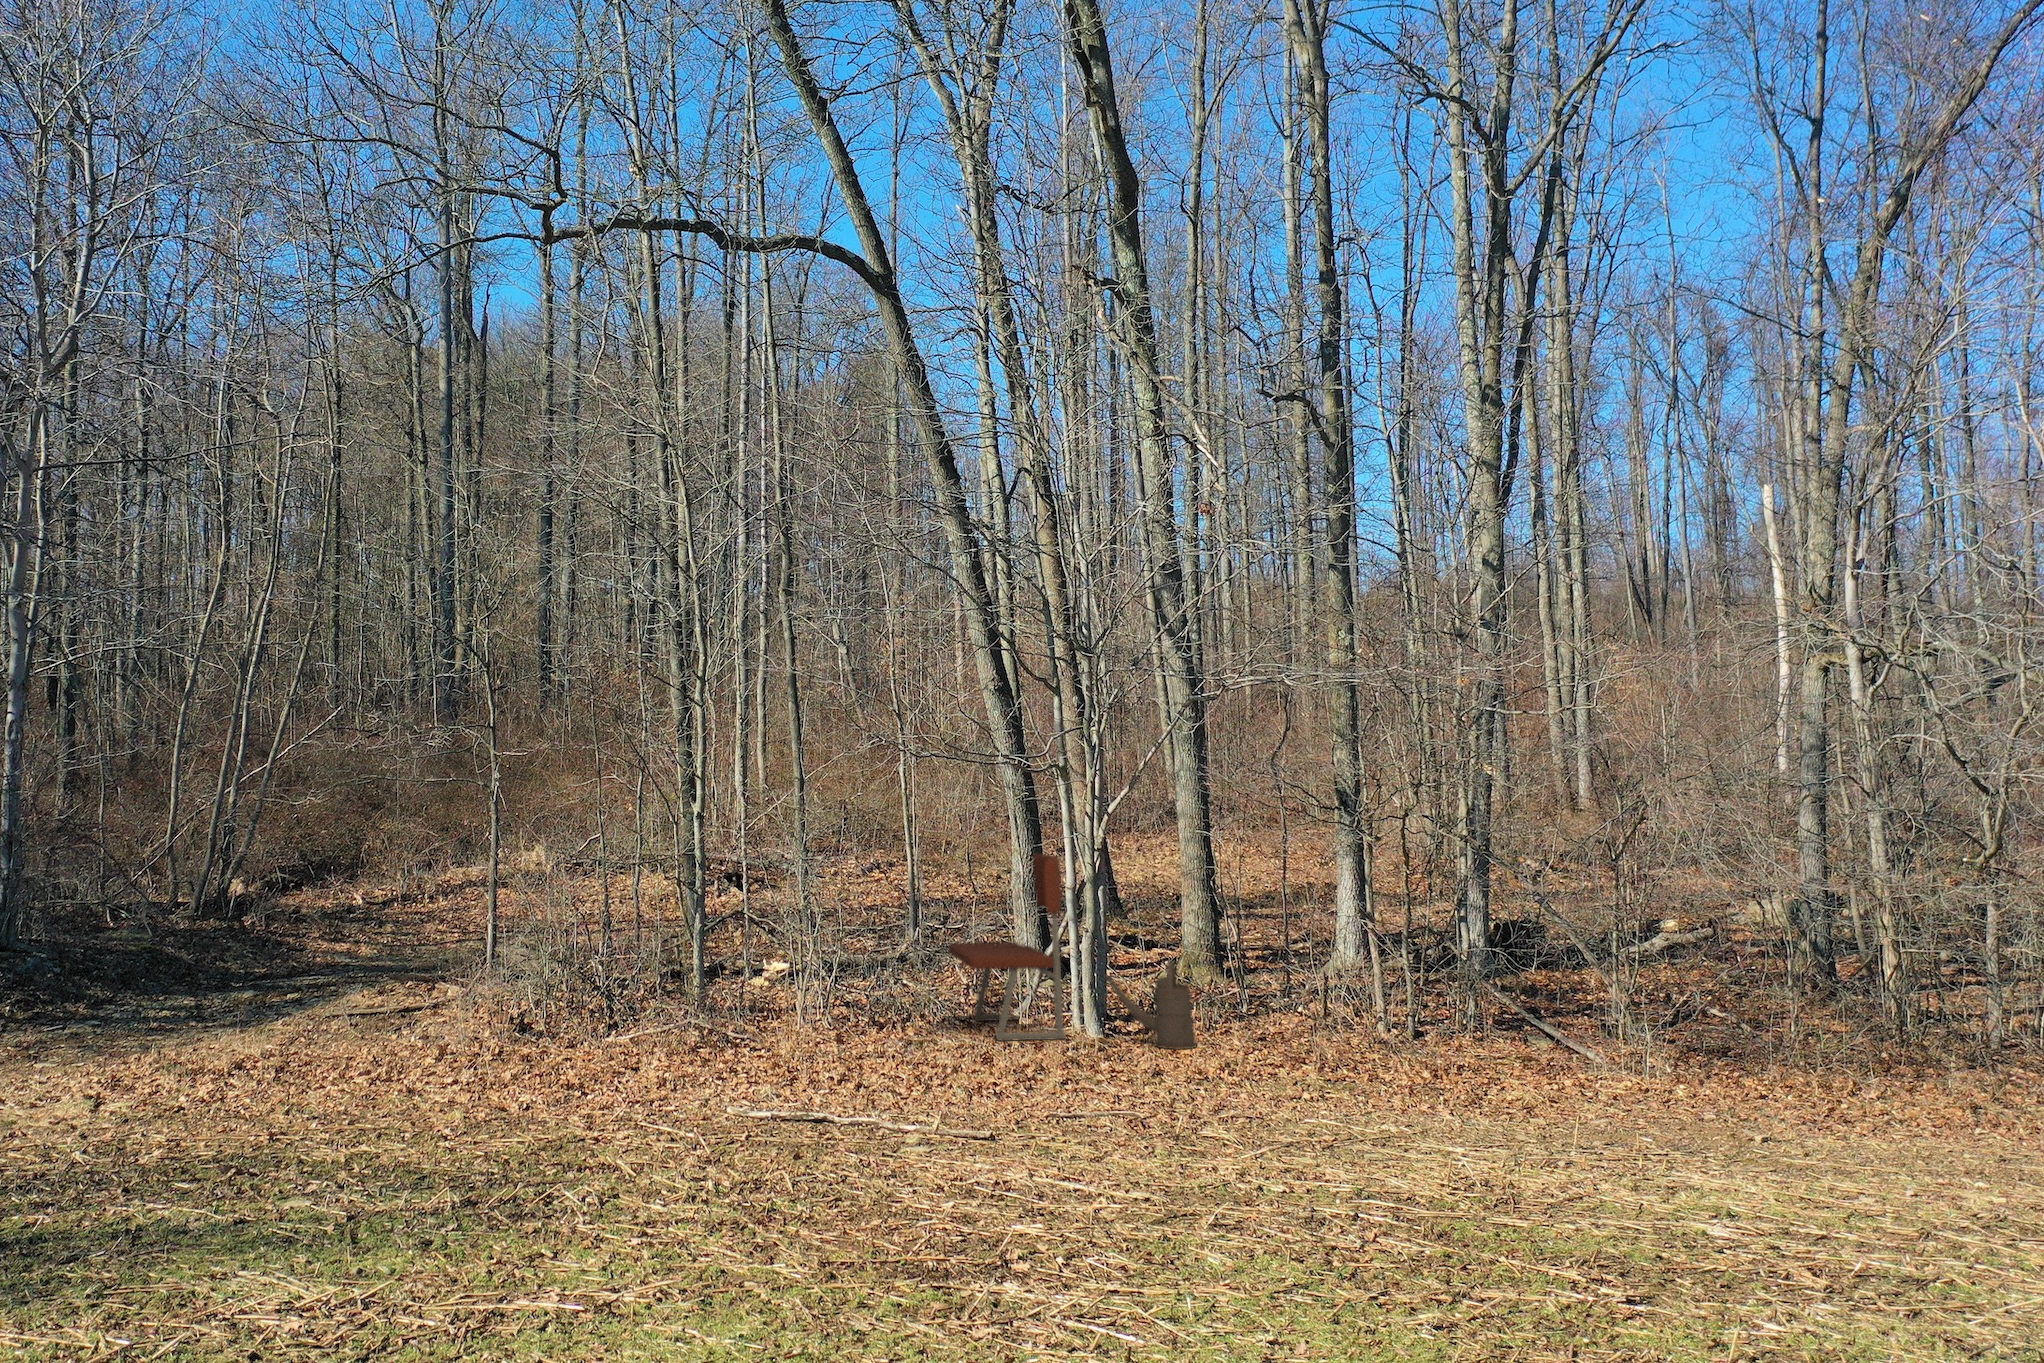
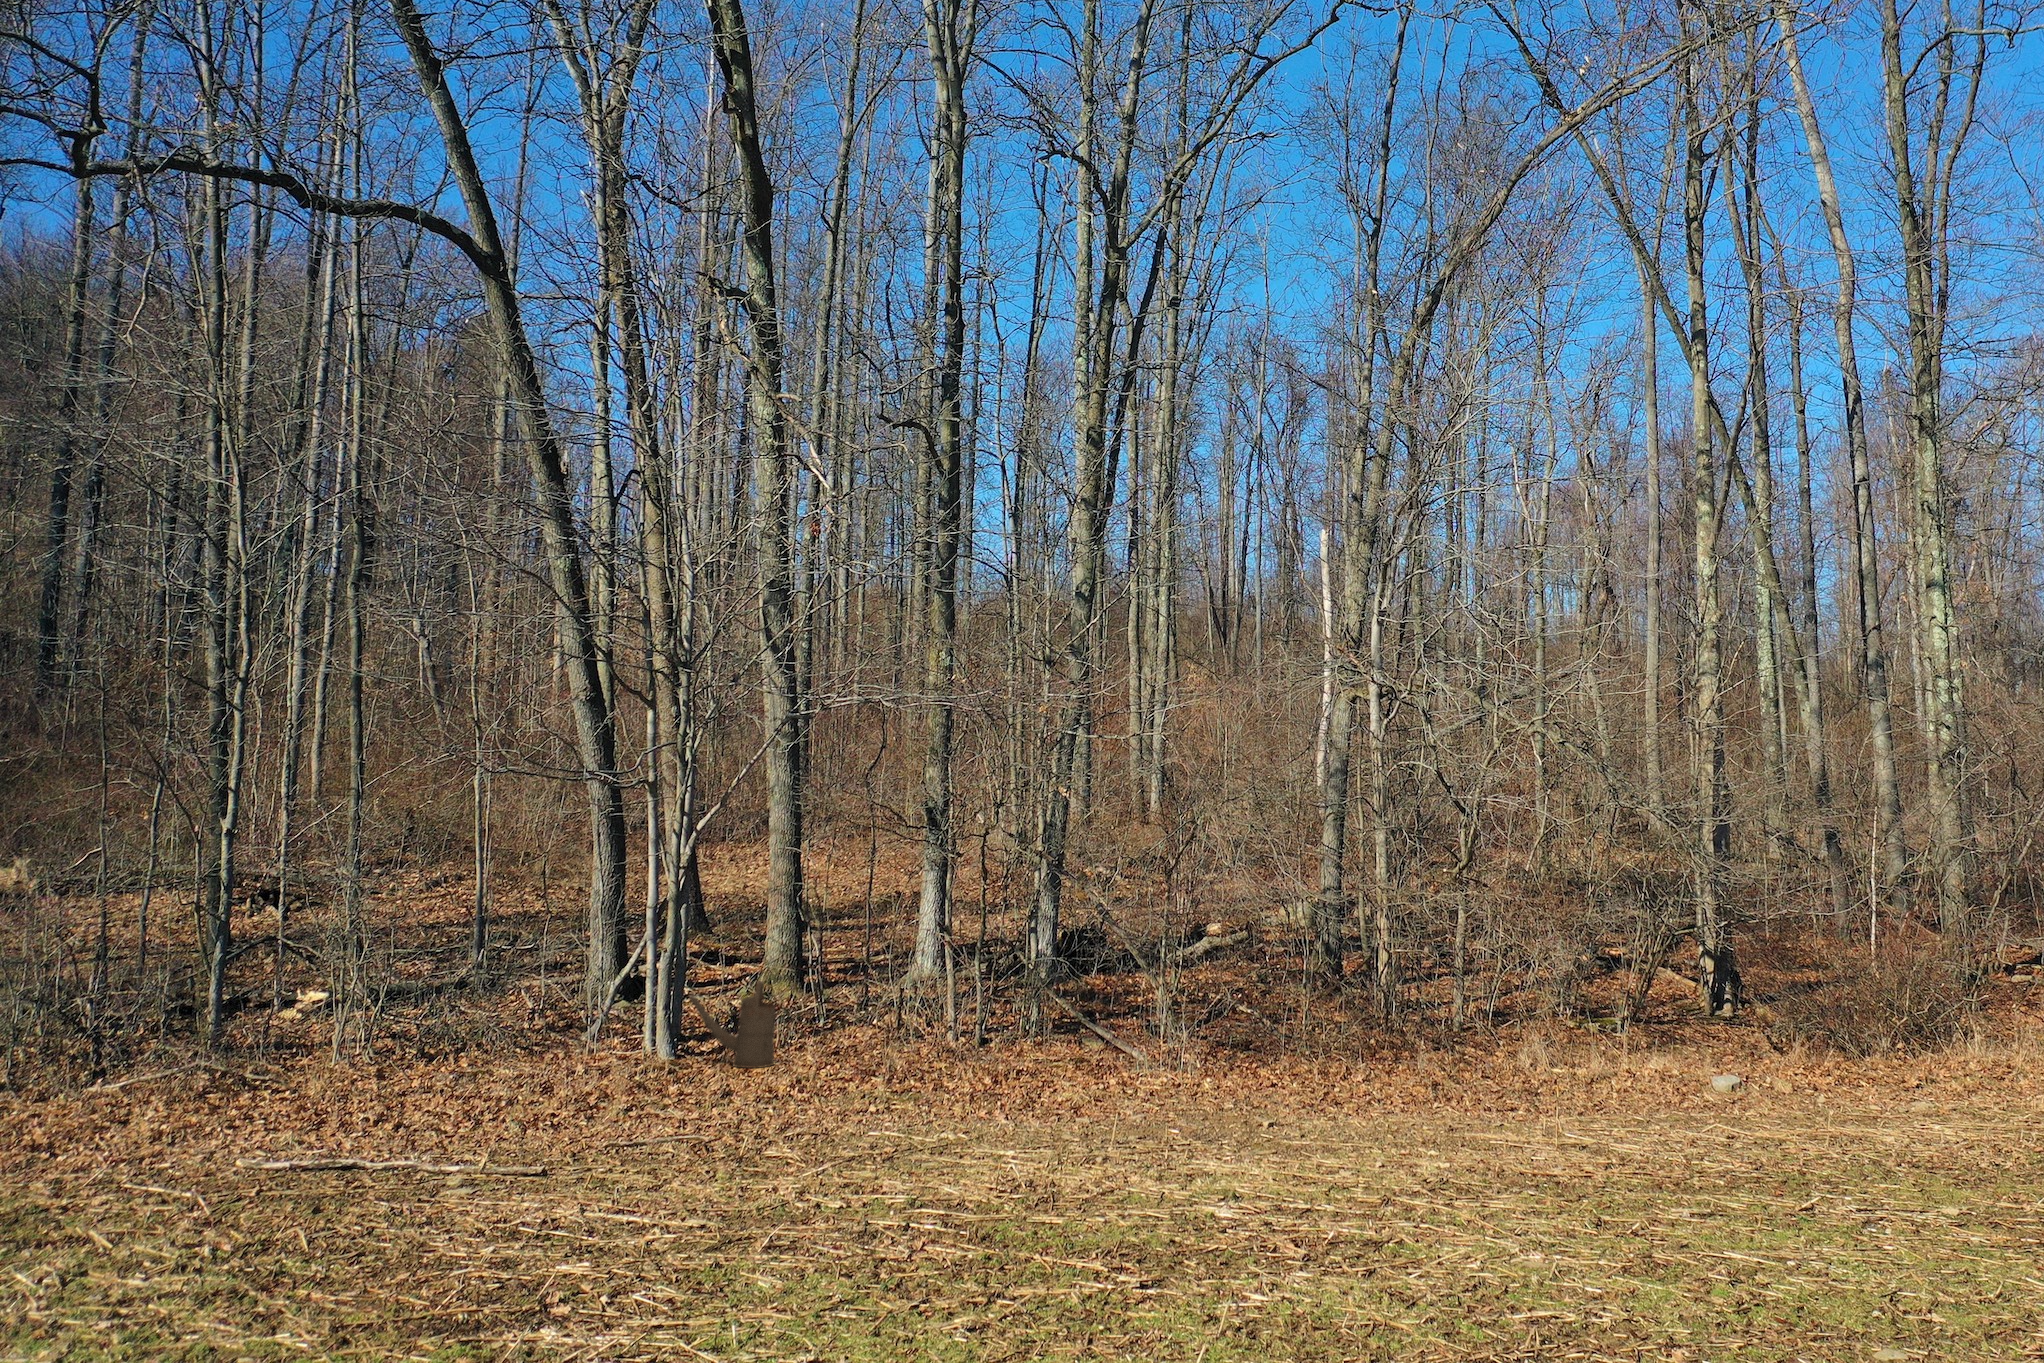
bench: present [948,854,1066,1041] -> none [520,867,657,1067]

